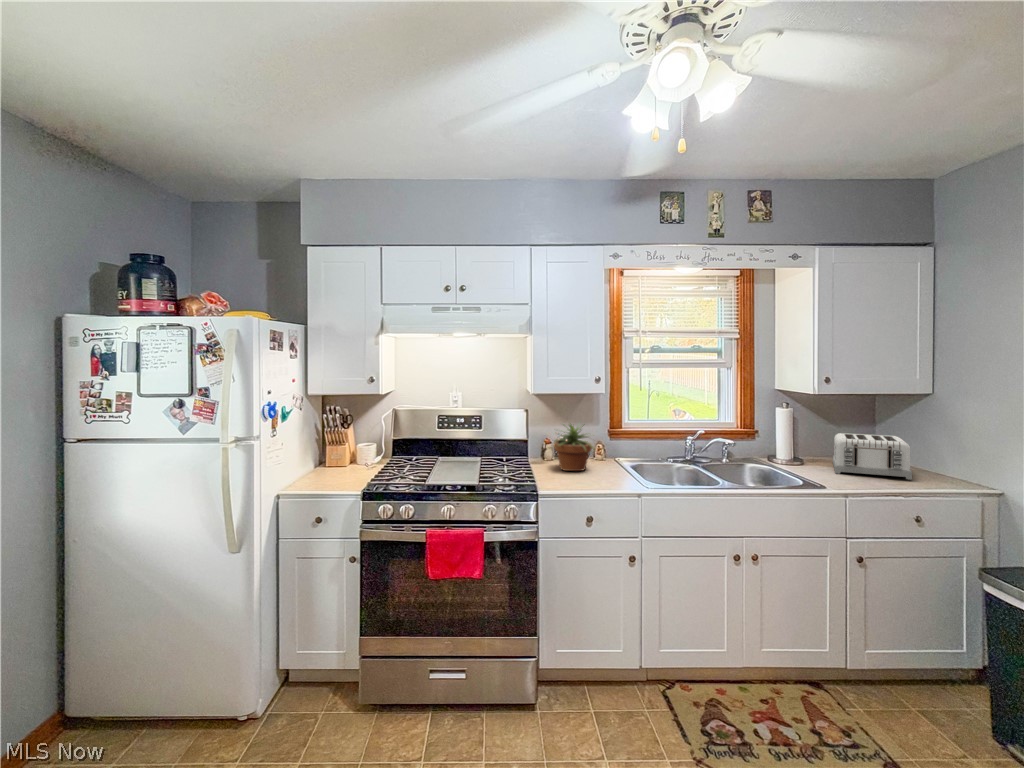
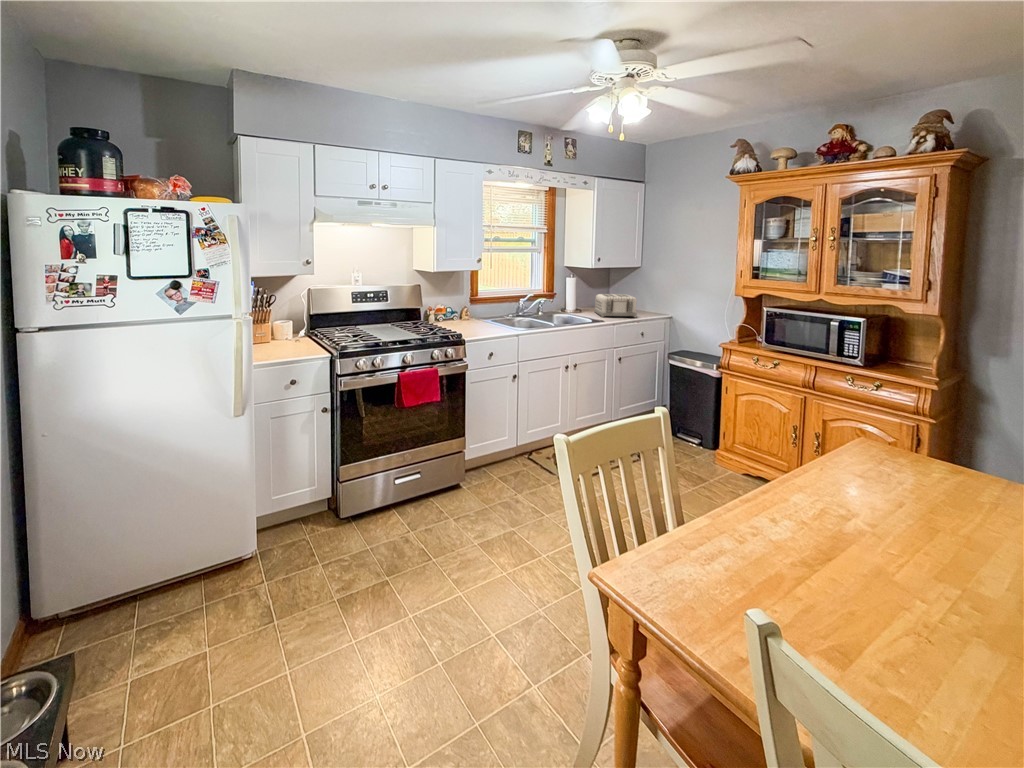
potted plant: present [554,421,593,471] -> none [441,291,477,328]

